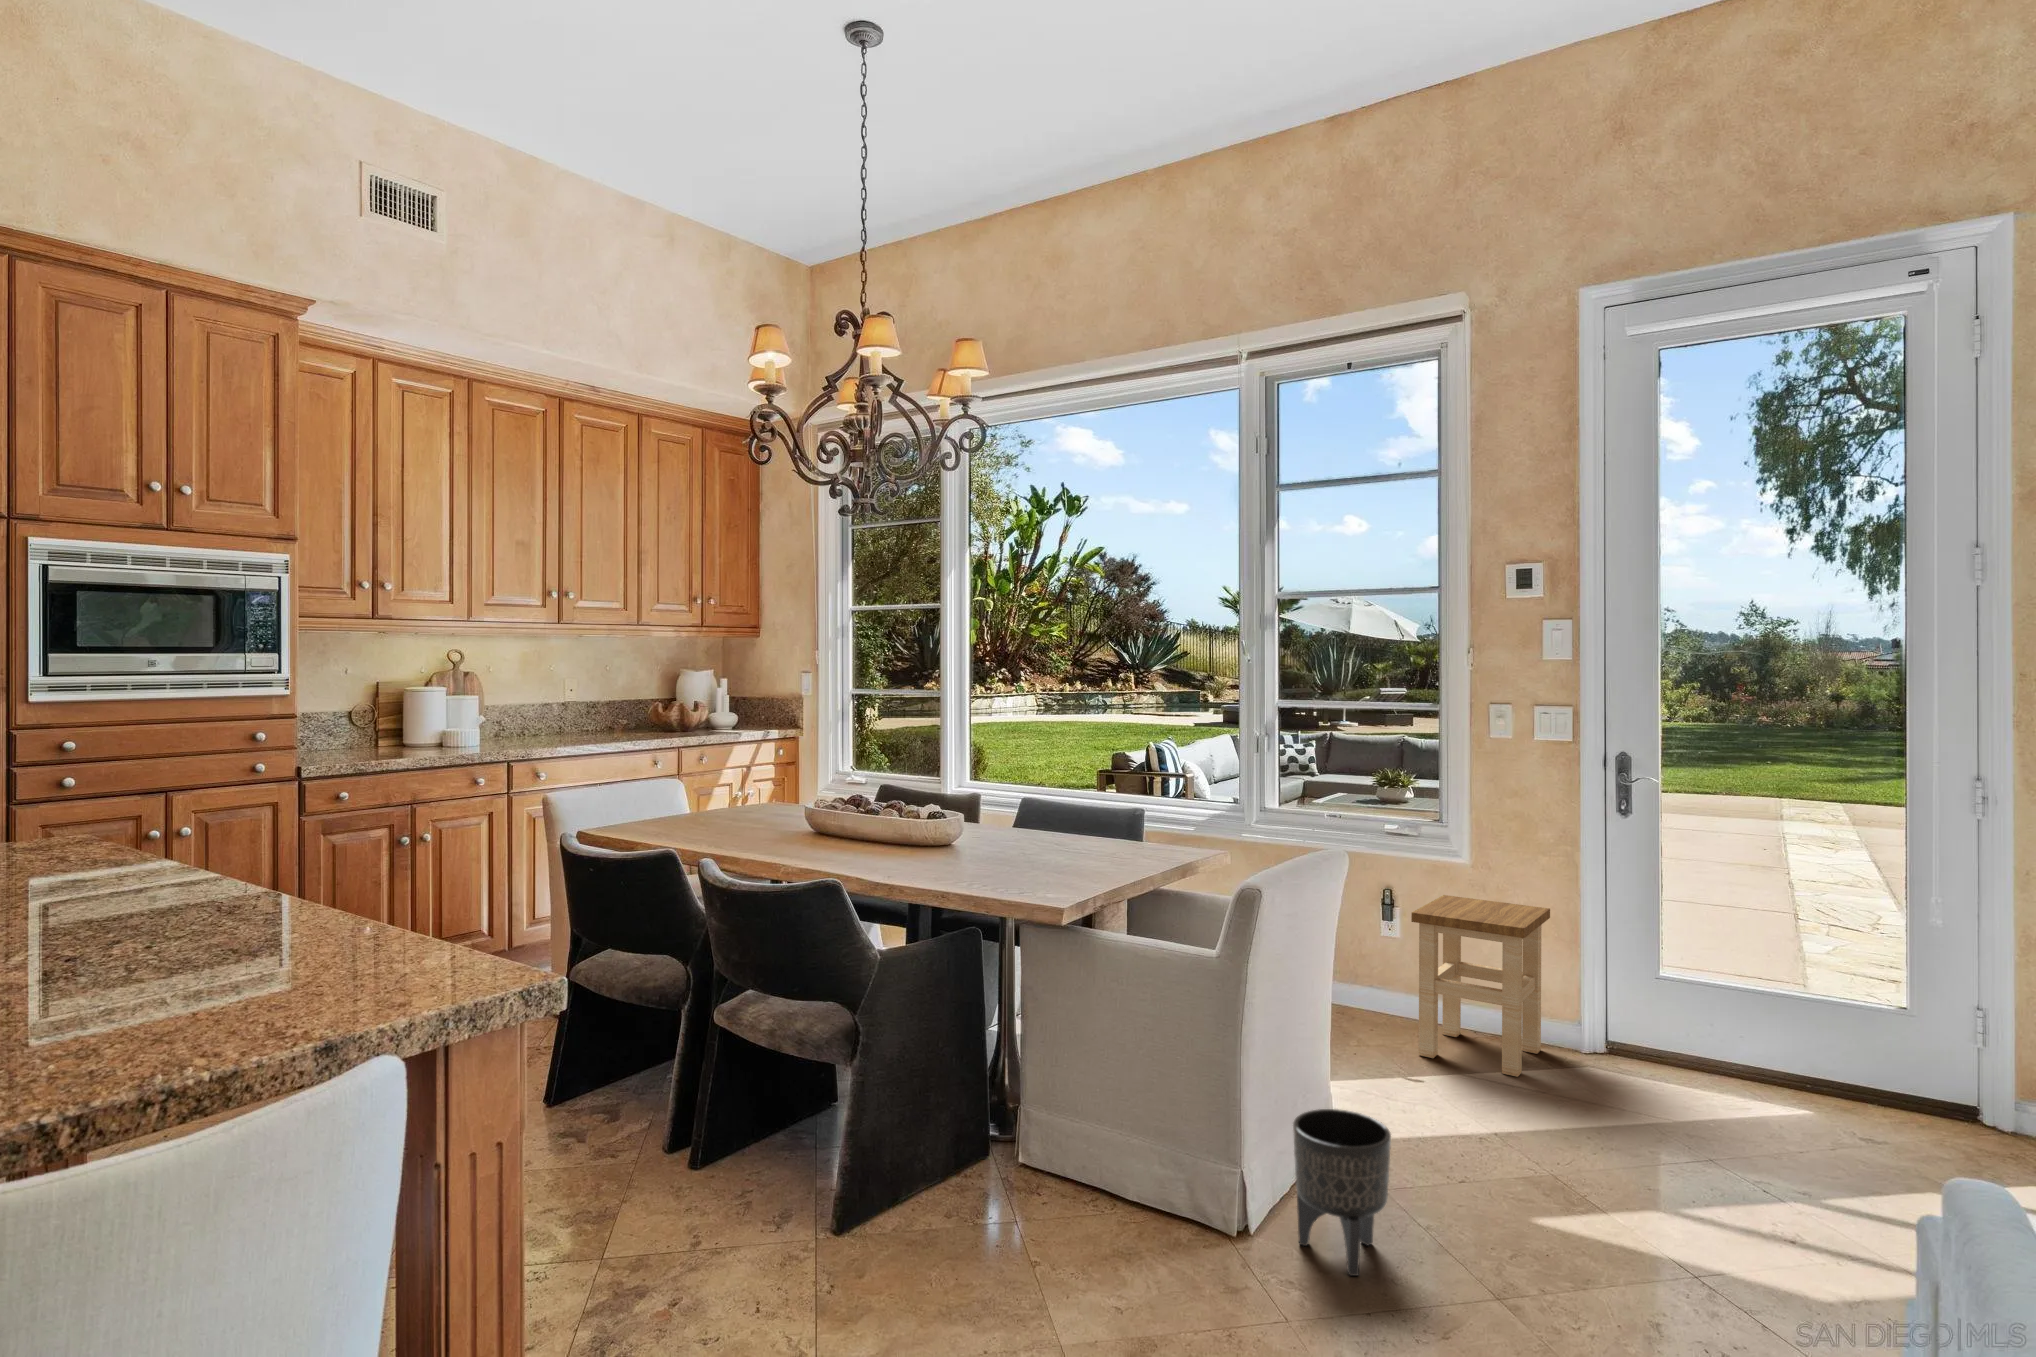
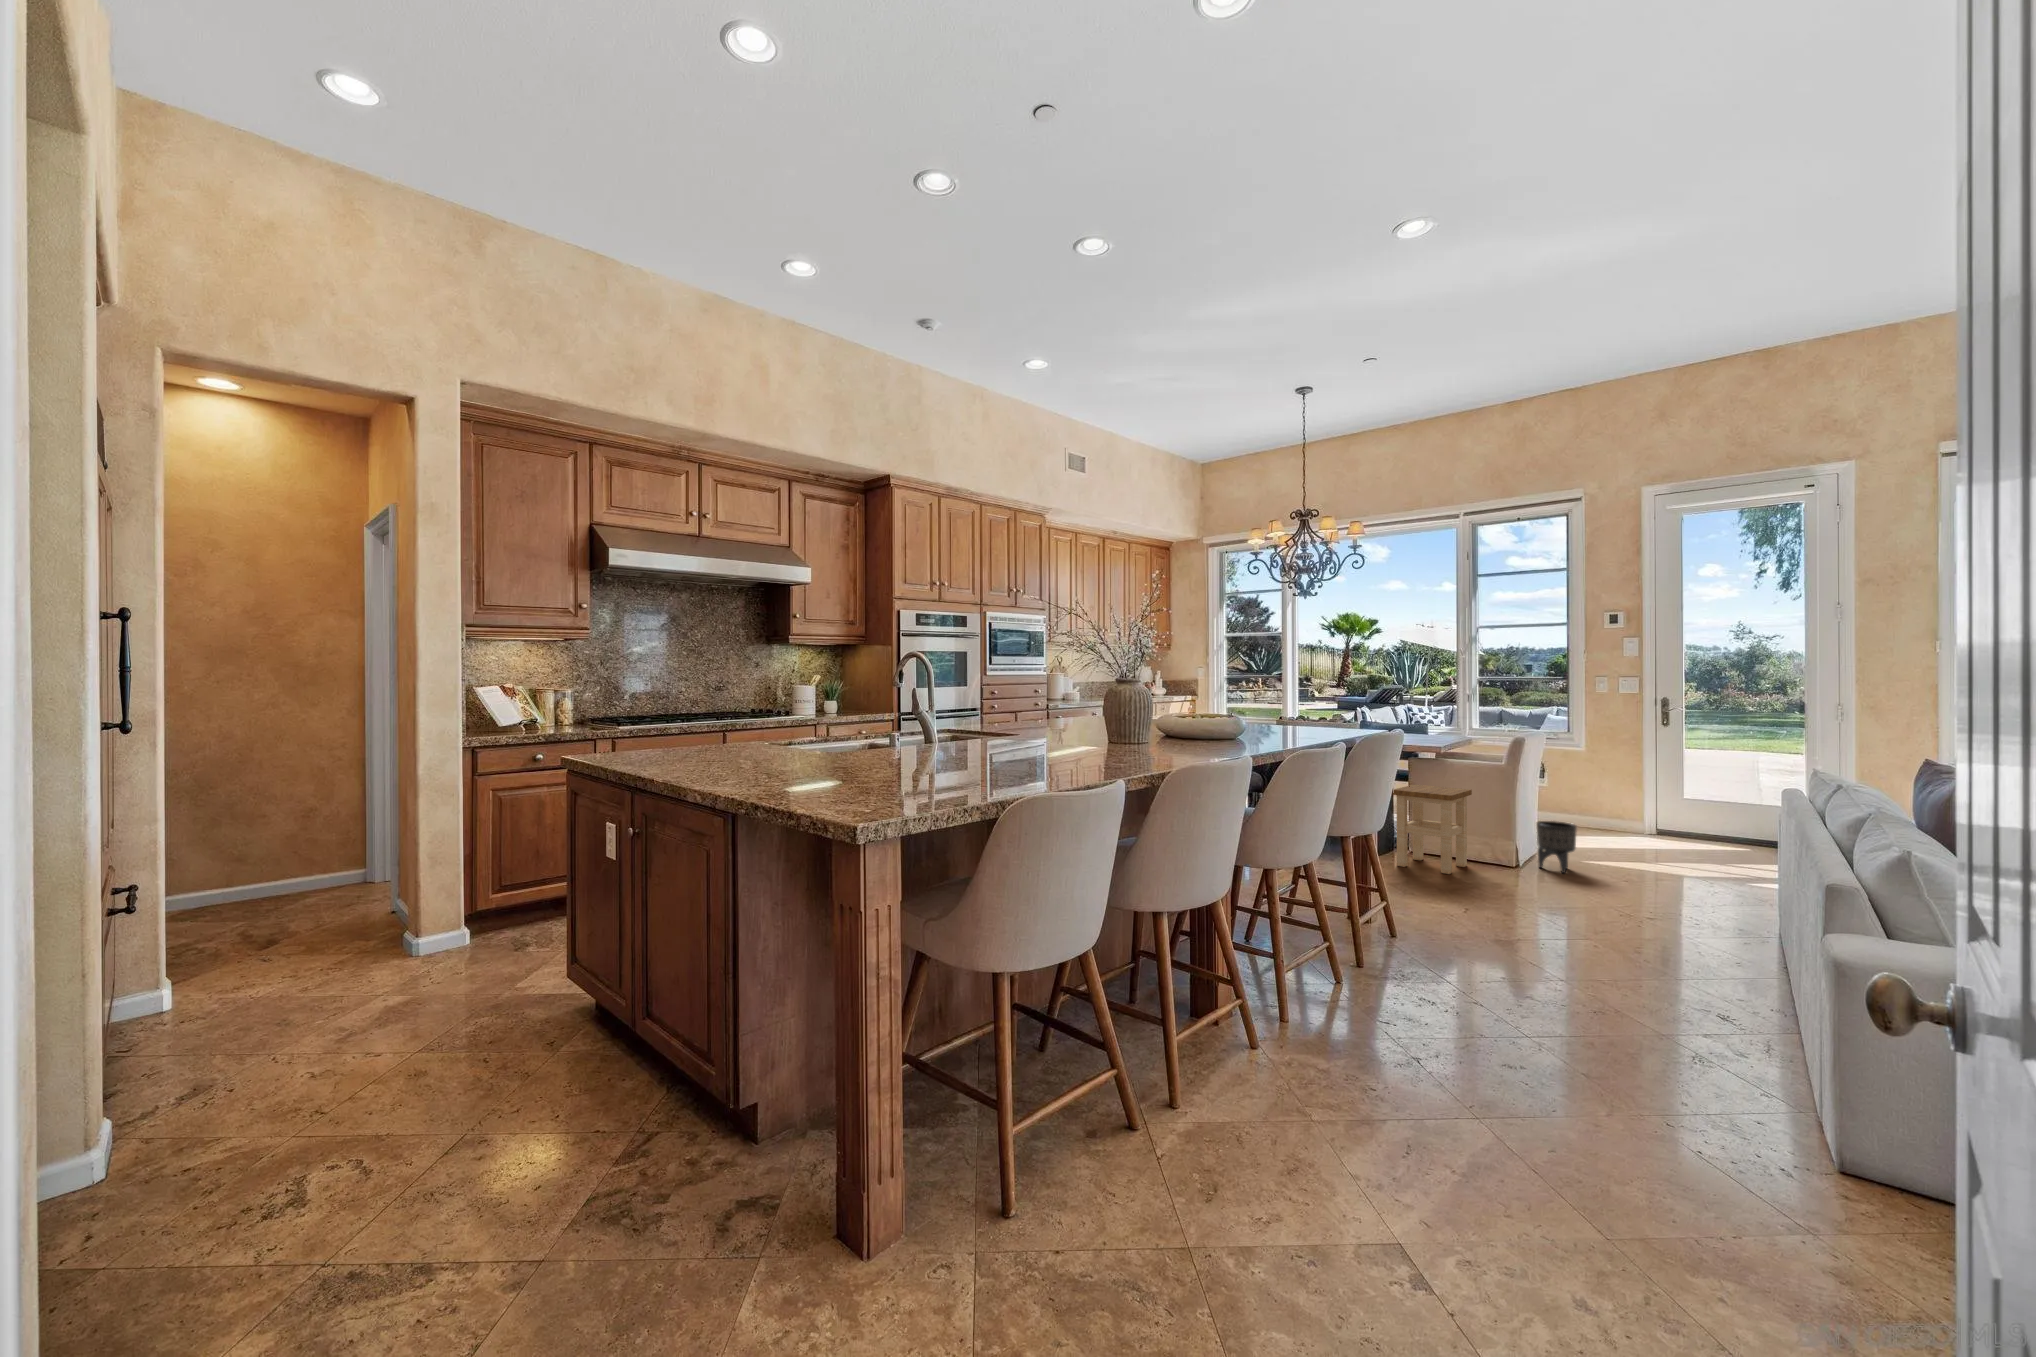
stool: present [1411,895,1550,1077] -> present [1393,785,1472,874]

